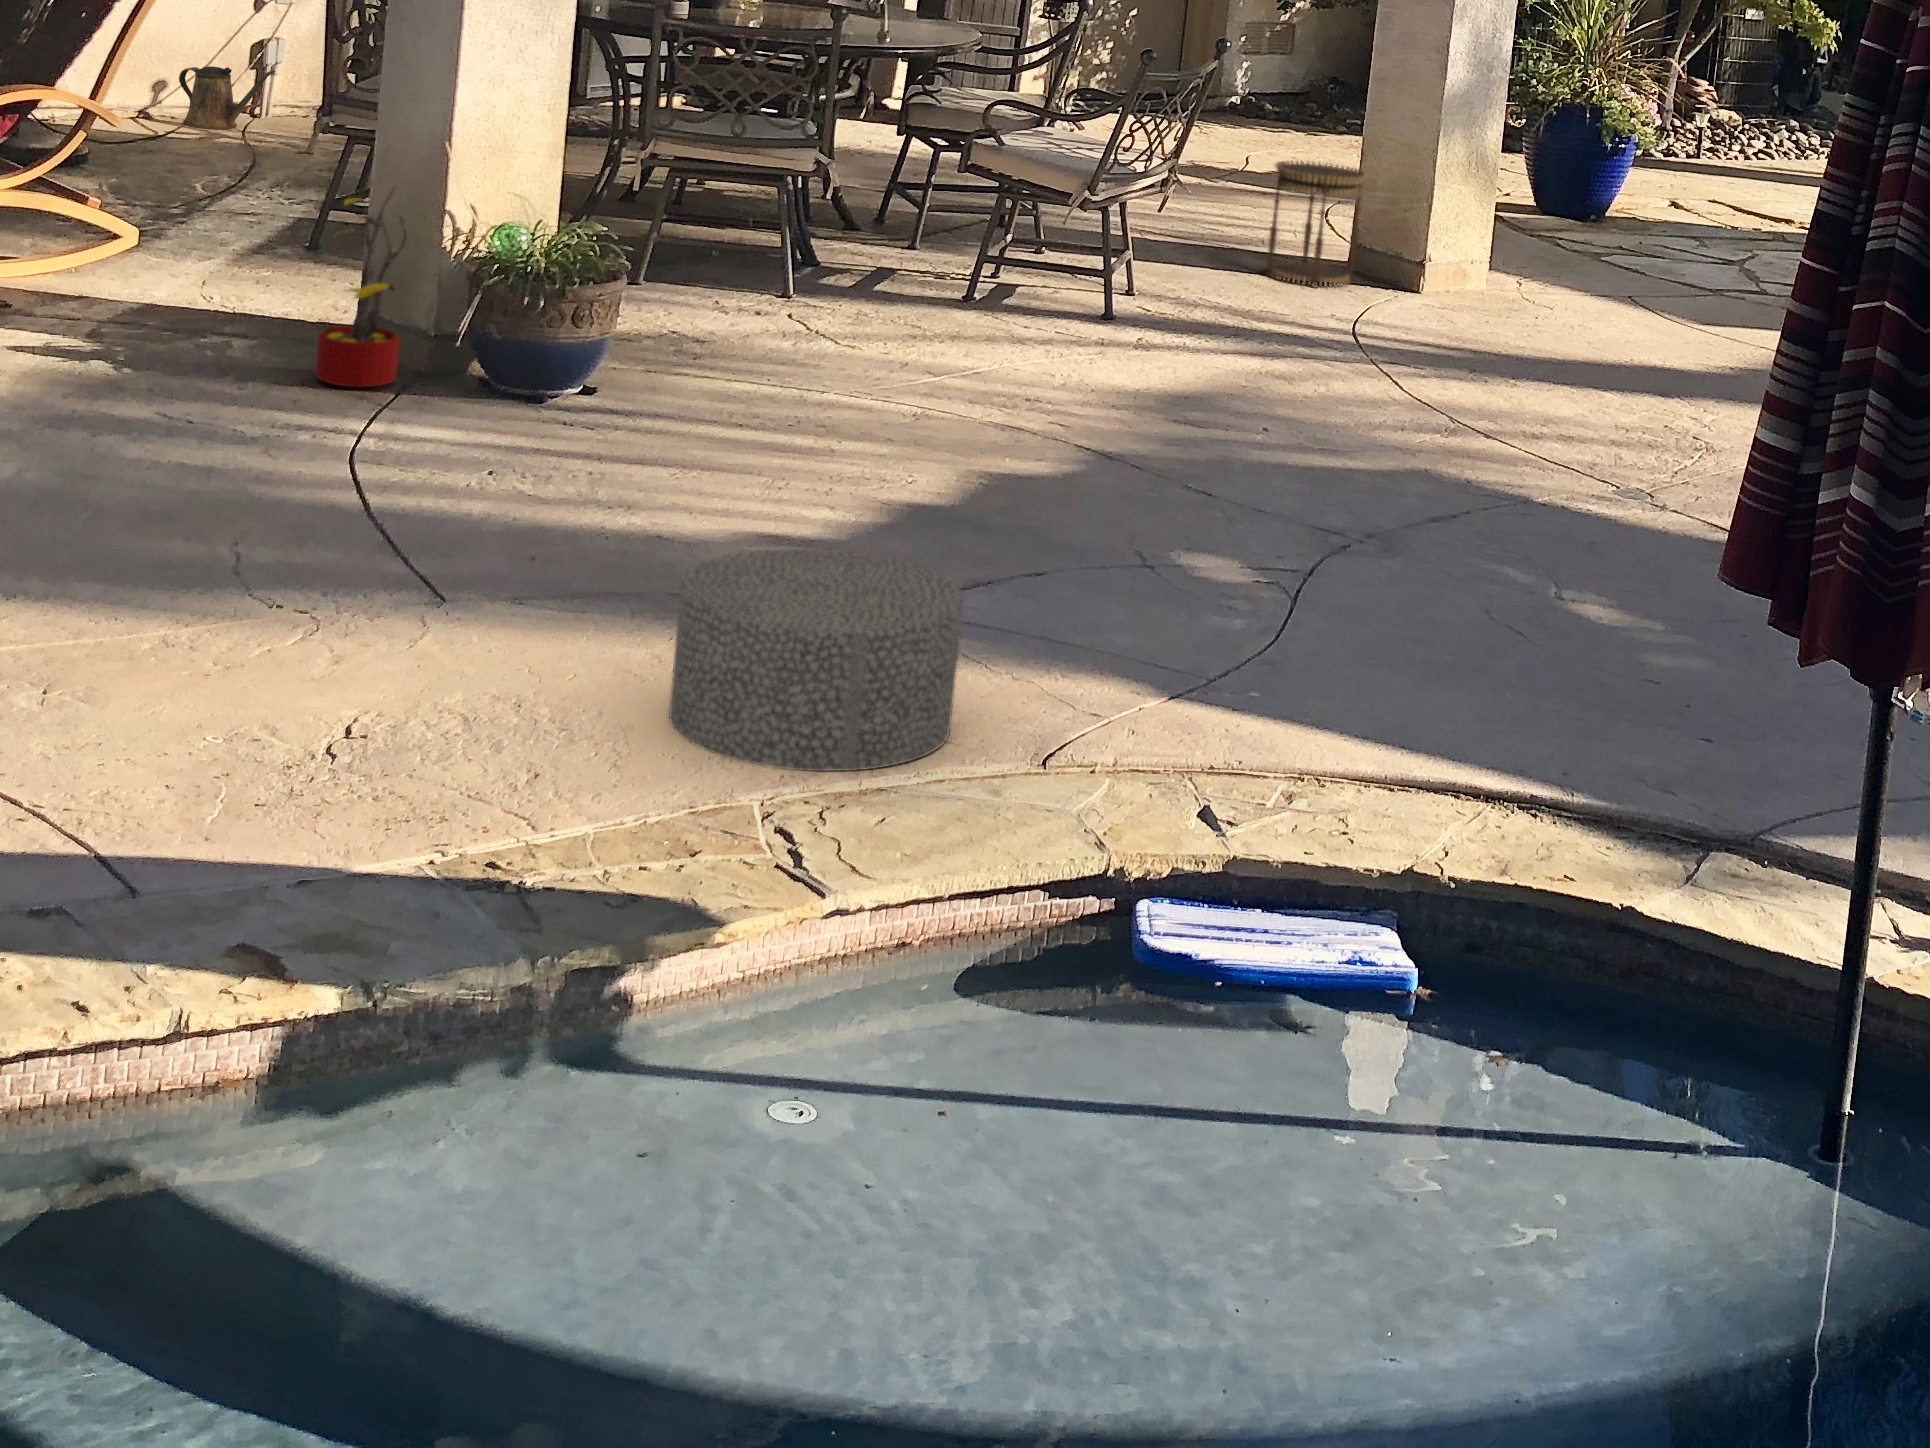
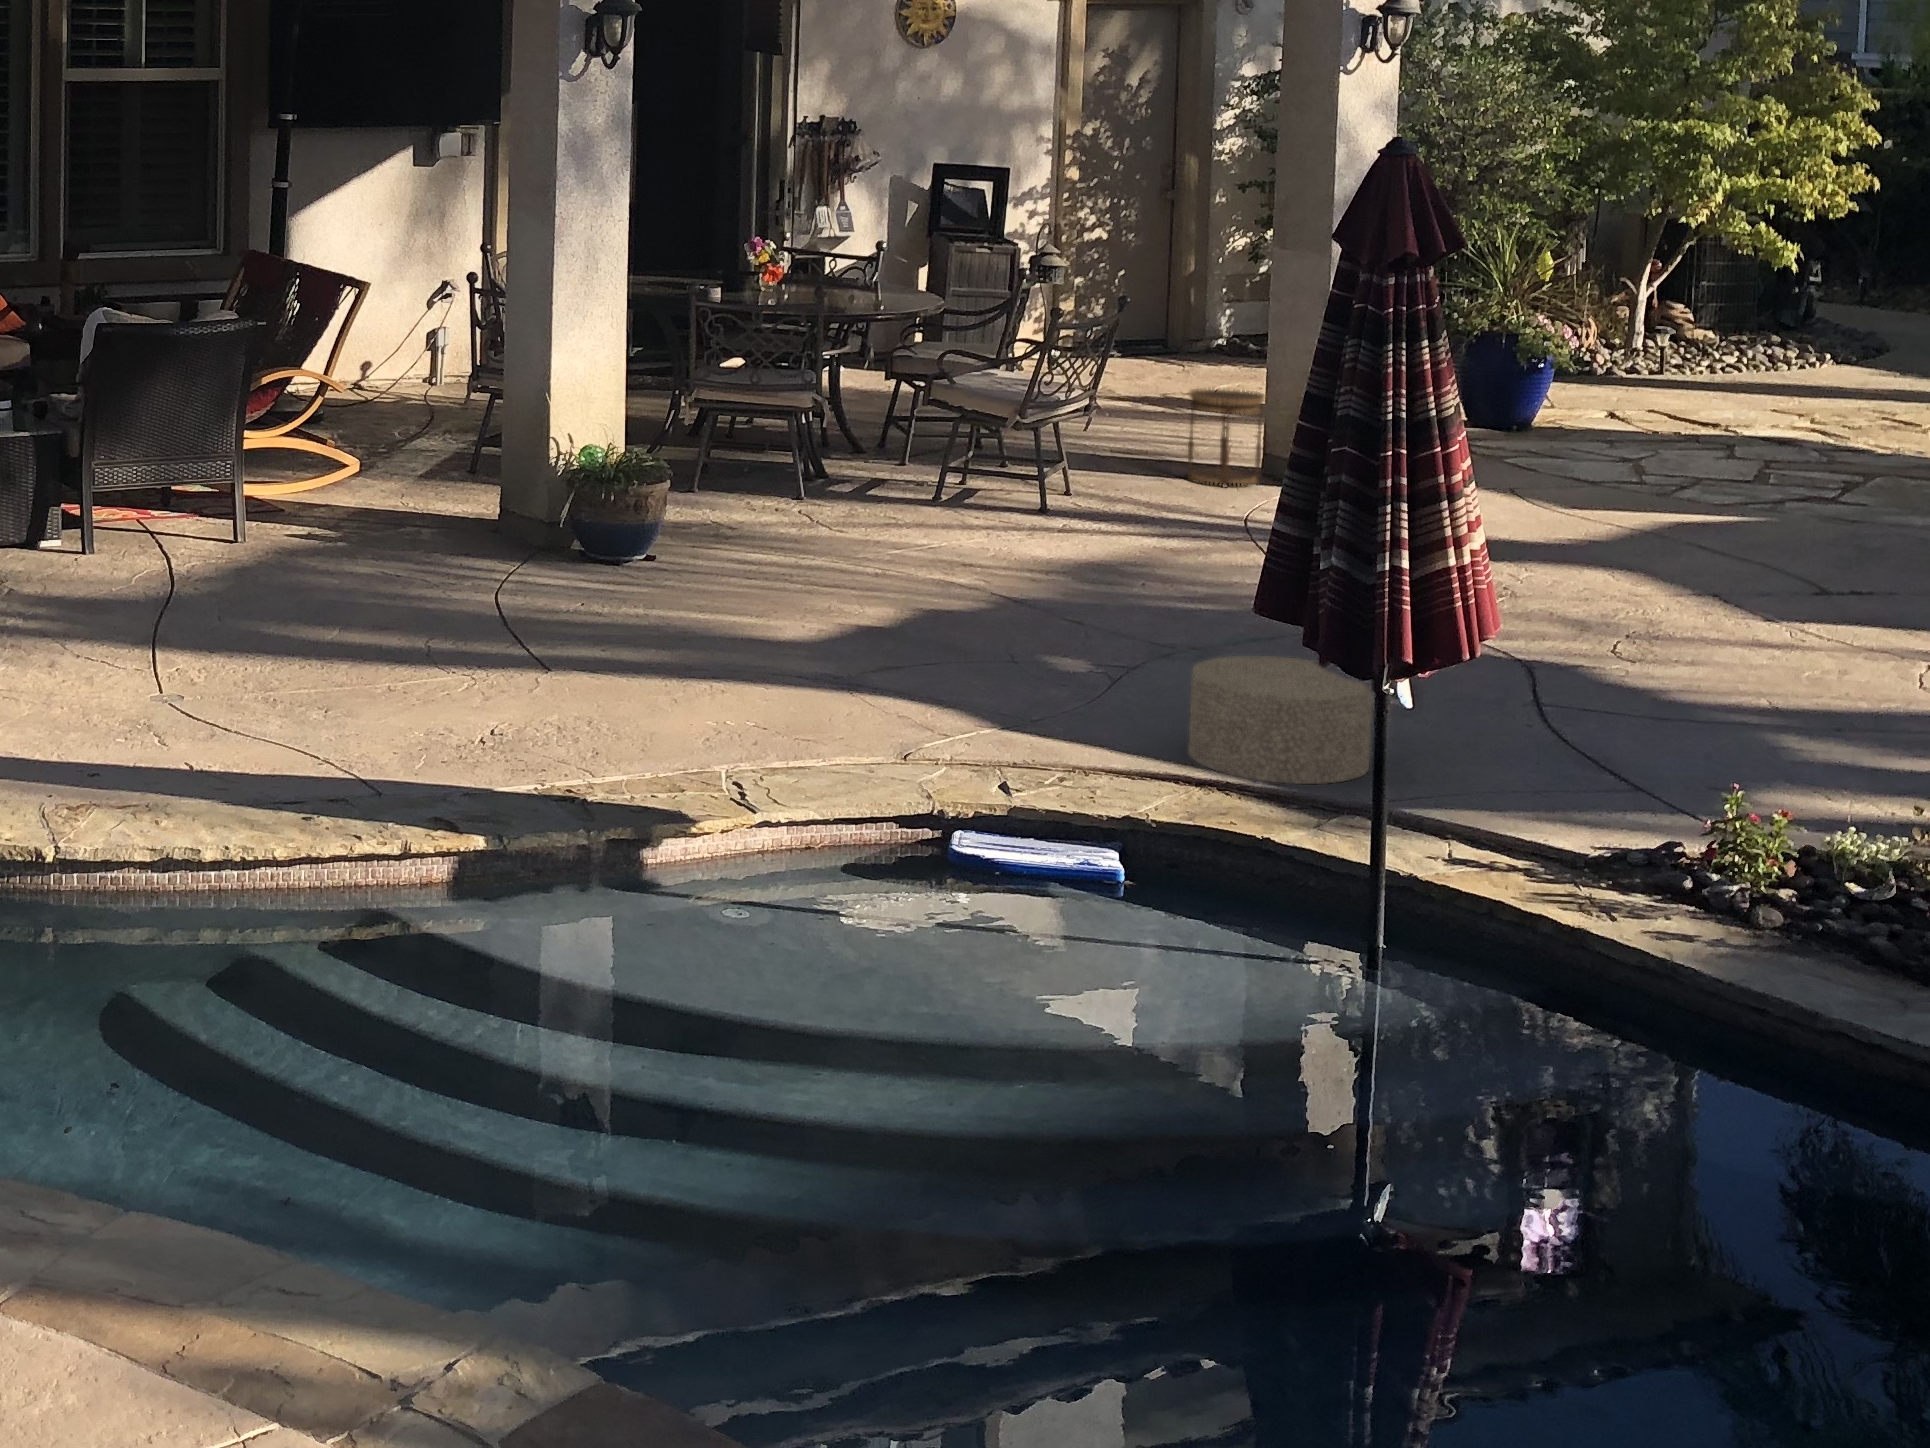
watering can: present [179,66,275,129] -> none [377,353,442,398]
decorative plant: present [315,189,407,387] -> none [472,426,527,558]
ottoman: present [669,549,963,771] -> present [1188,656,1372,784]

